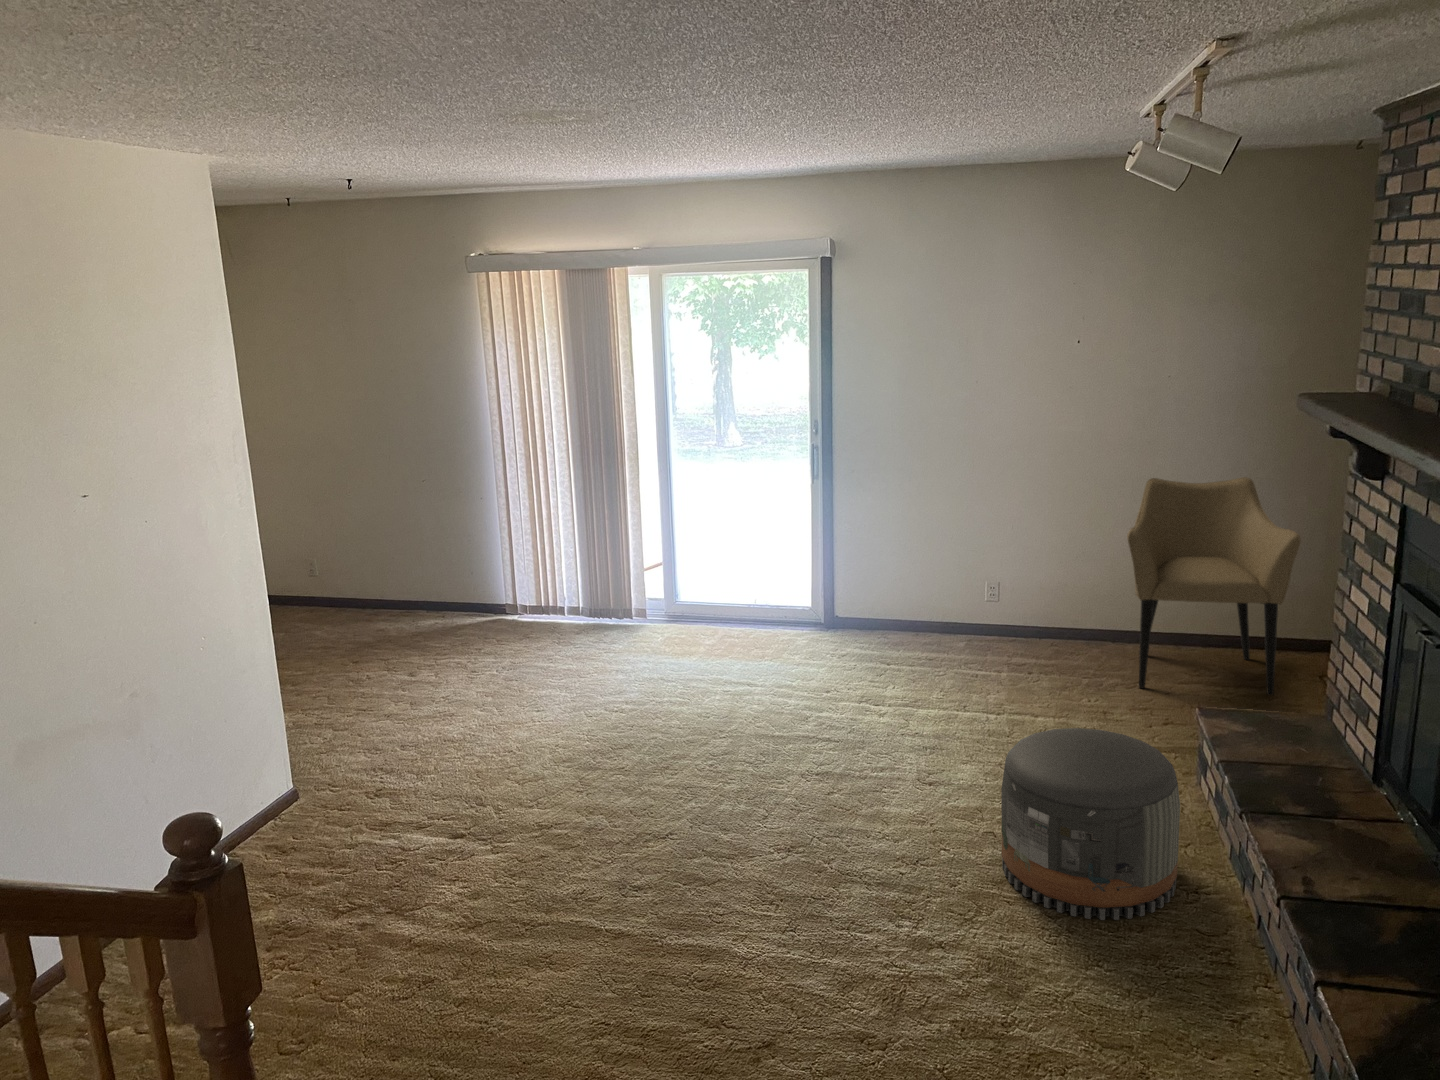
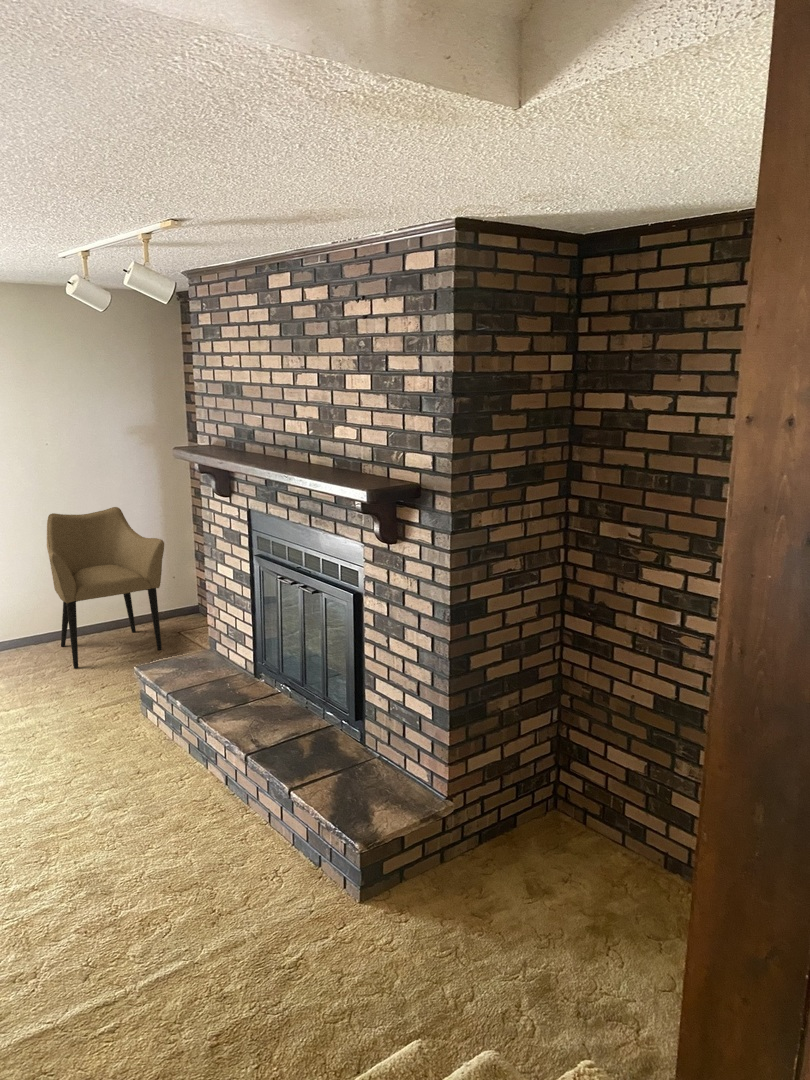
pouf: present [1001,728,1180,920] -> none [37,691,171,830]

